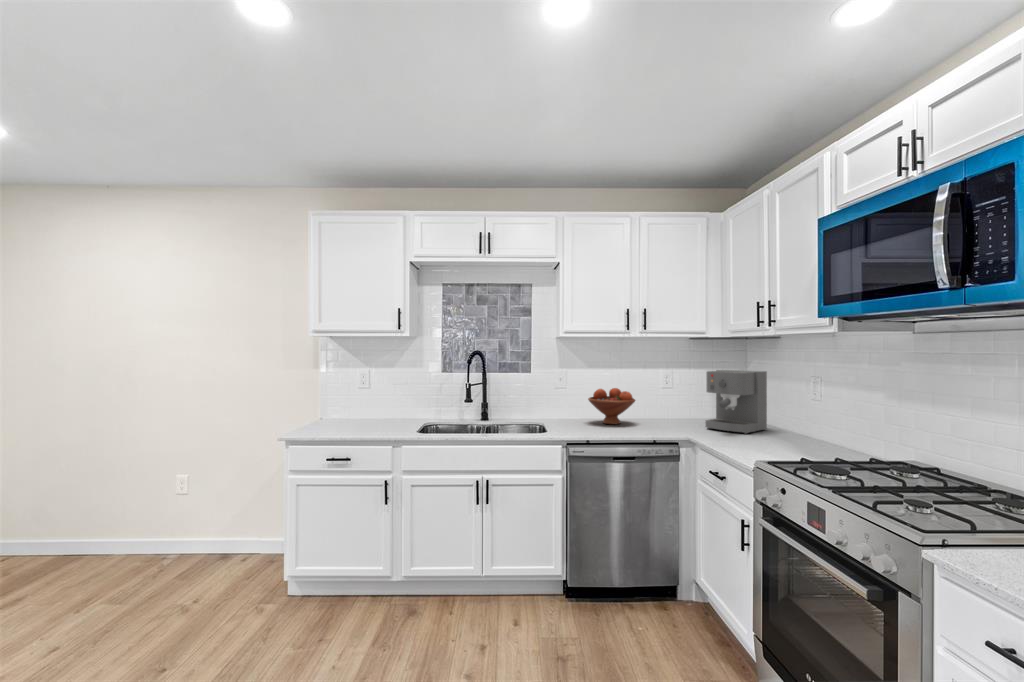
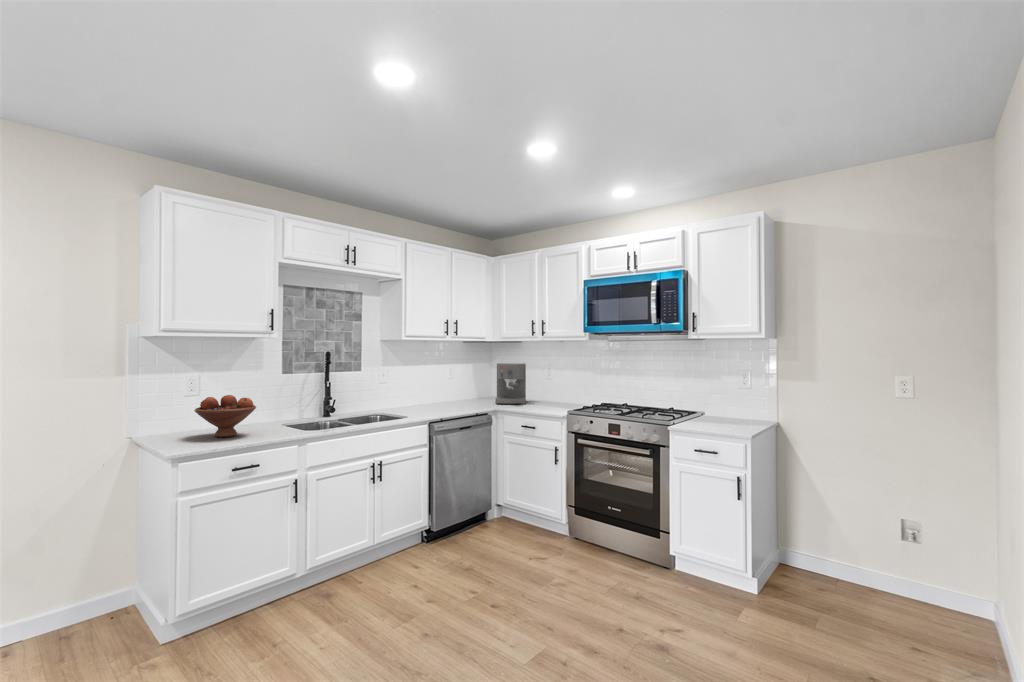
fruit bowl: present [588,388,635,424] -> present [195,395,256,437]

